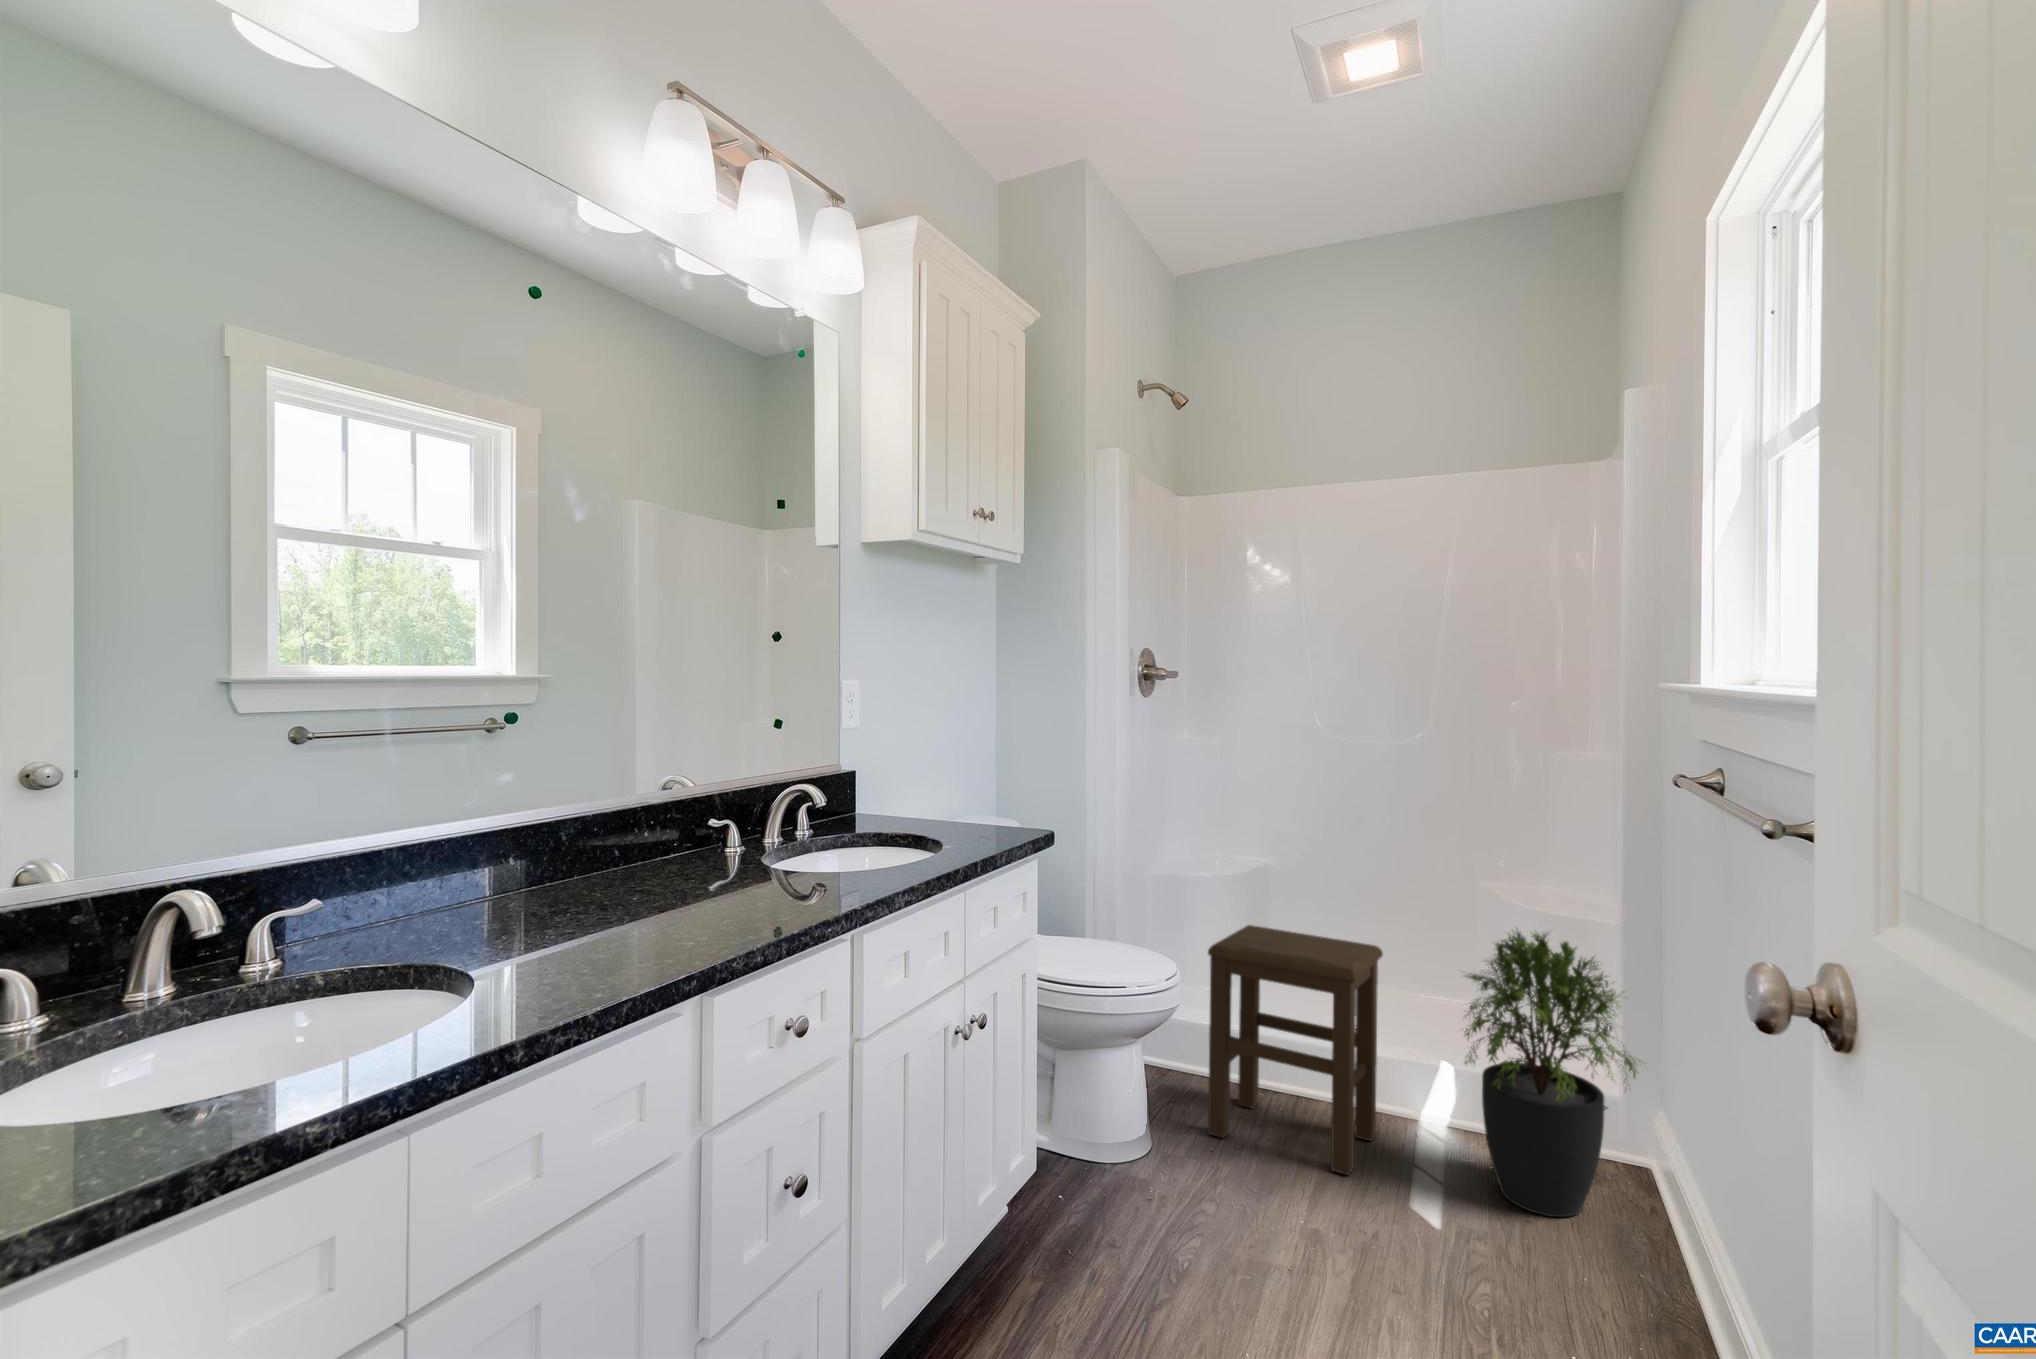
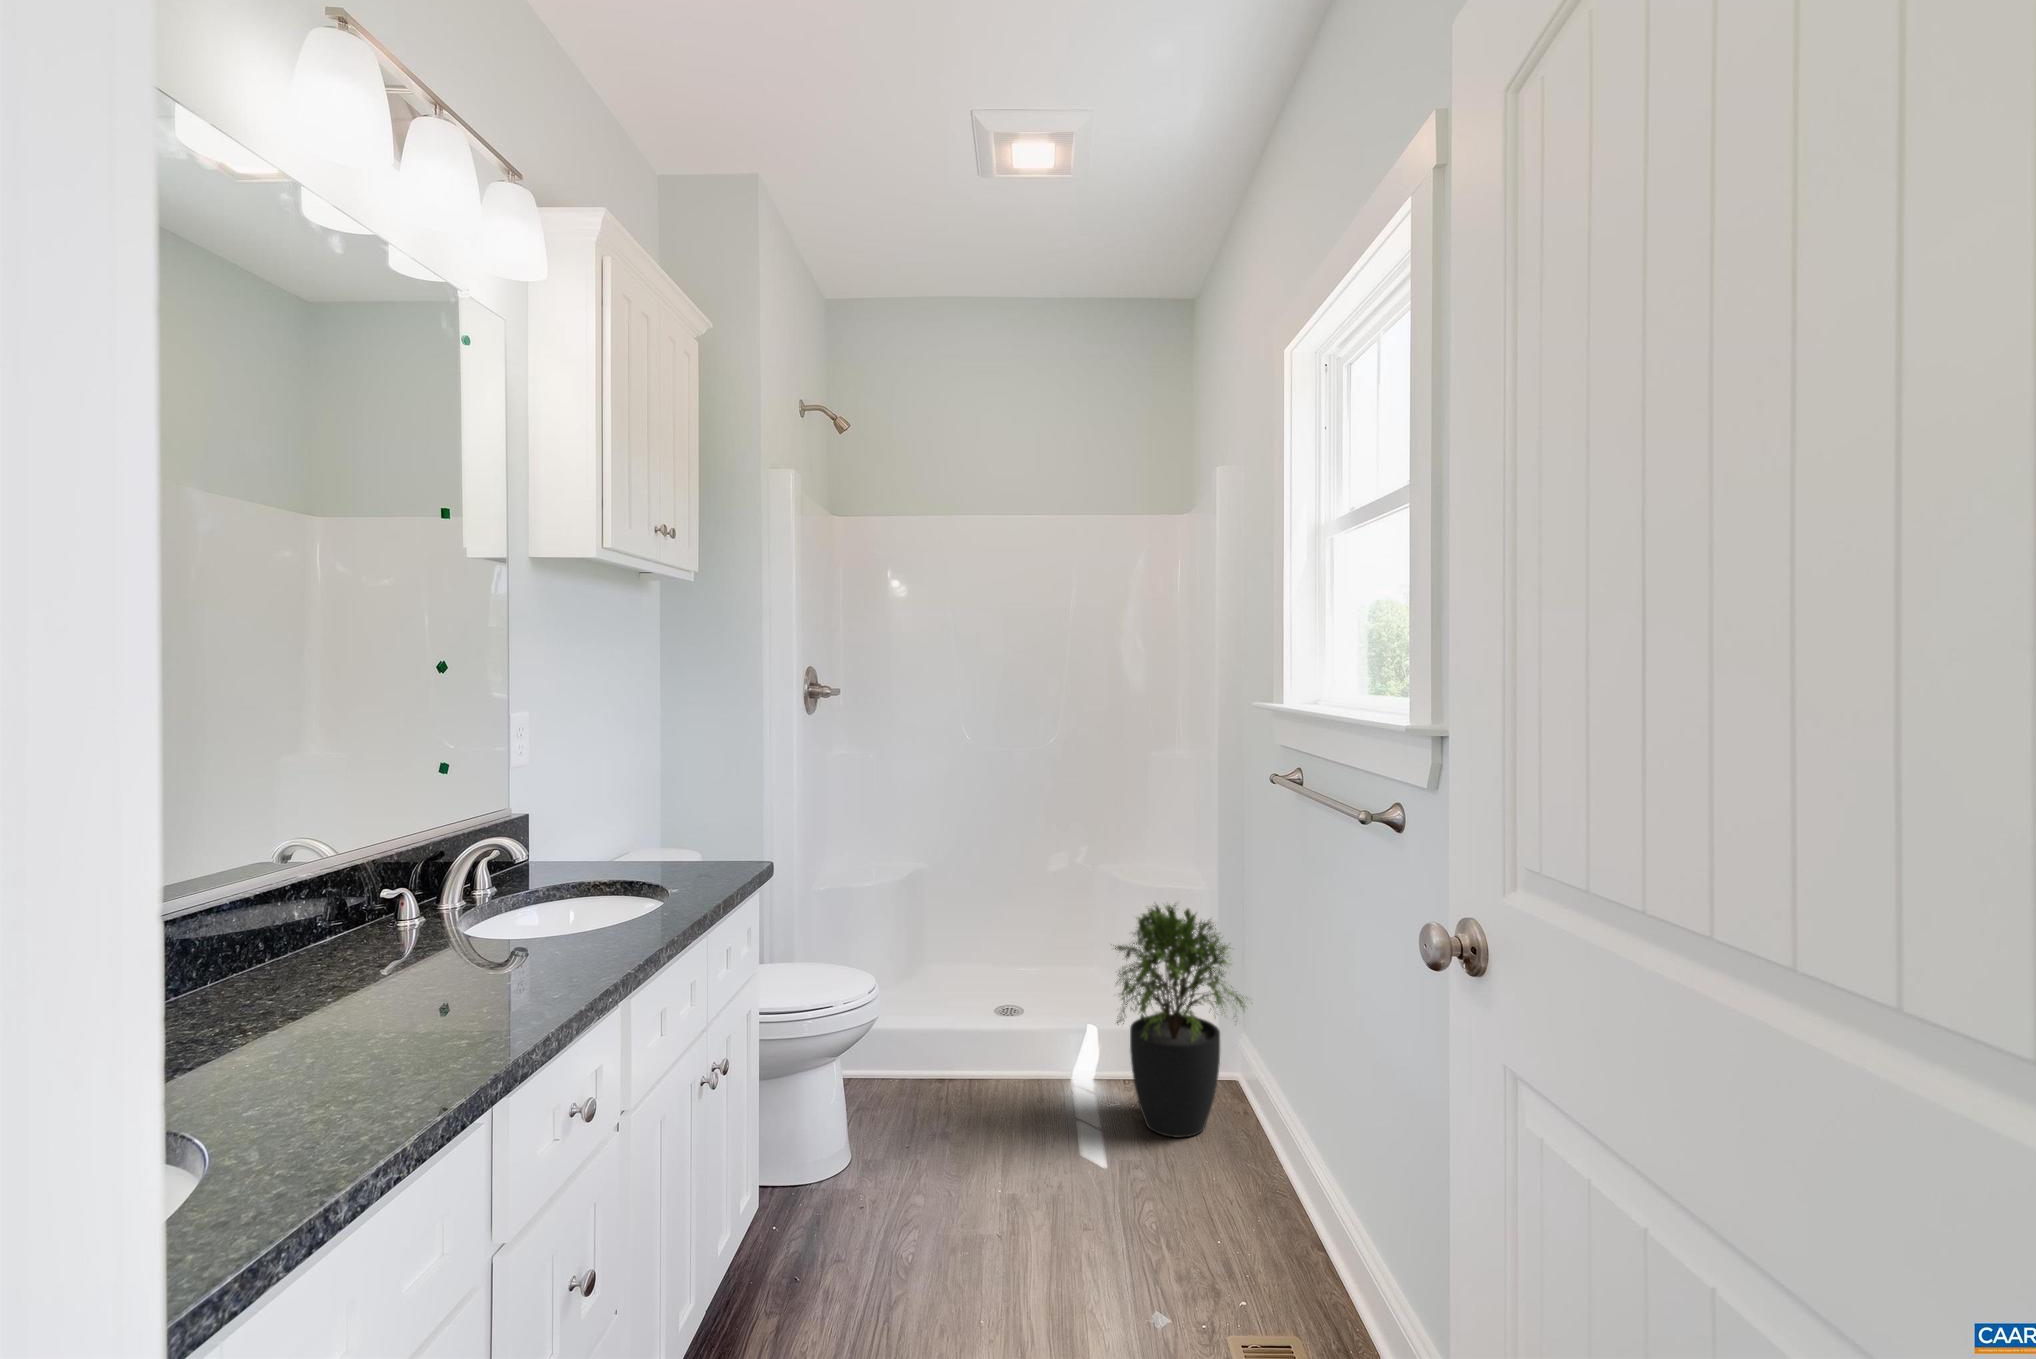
stool: present [1208,925,1383,1175] -> none [895,927,1045,1141]

